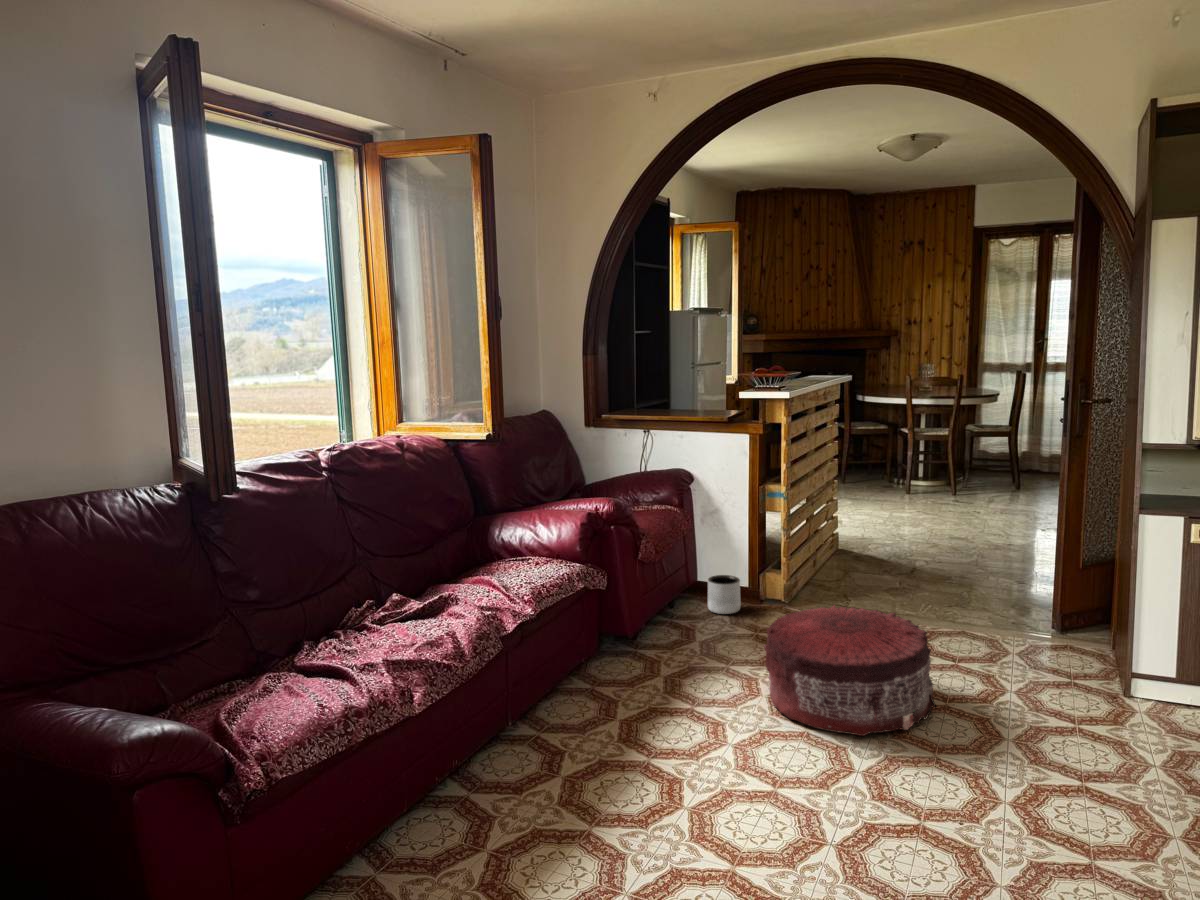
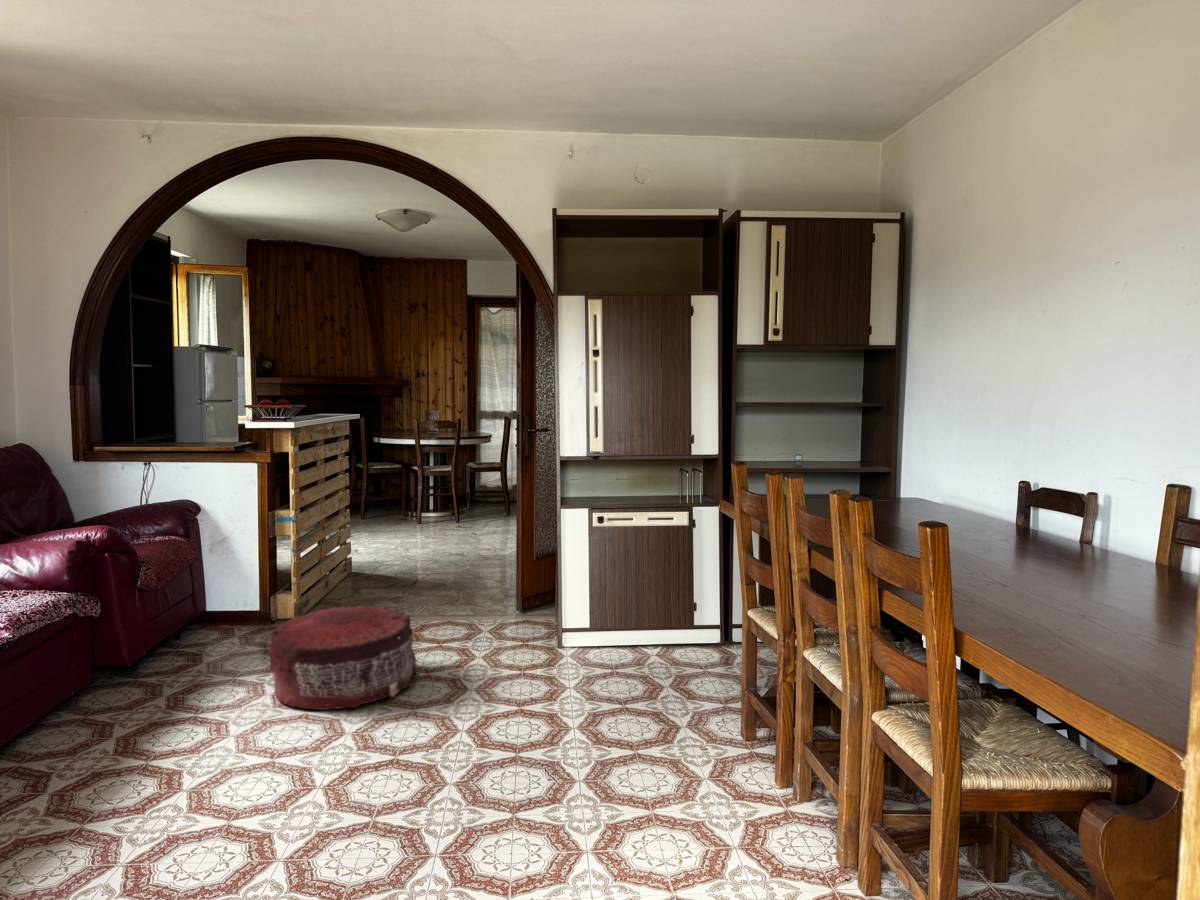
planter: present [708,575,740,614] -> none [216,600,251,638]

